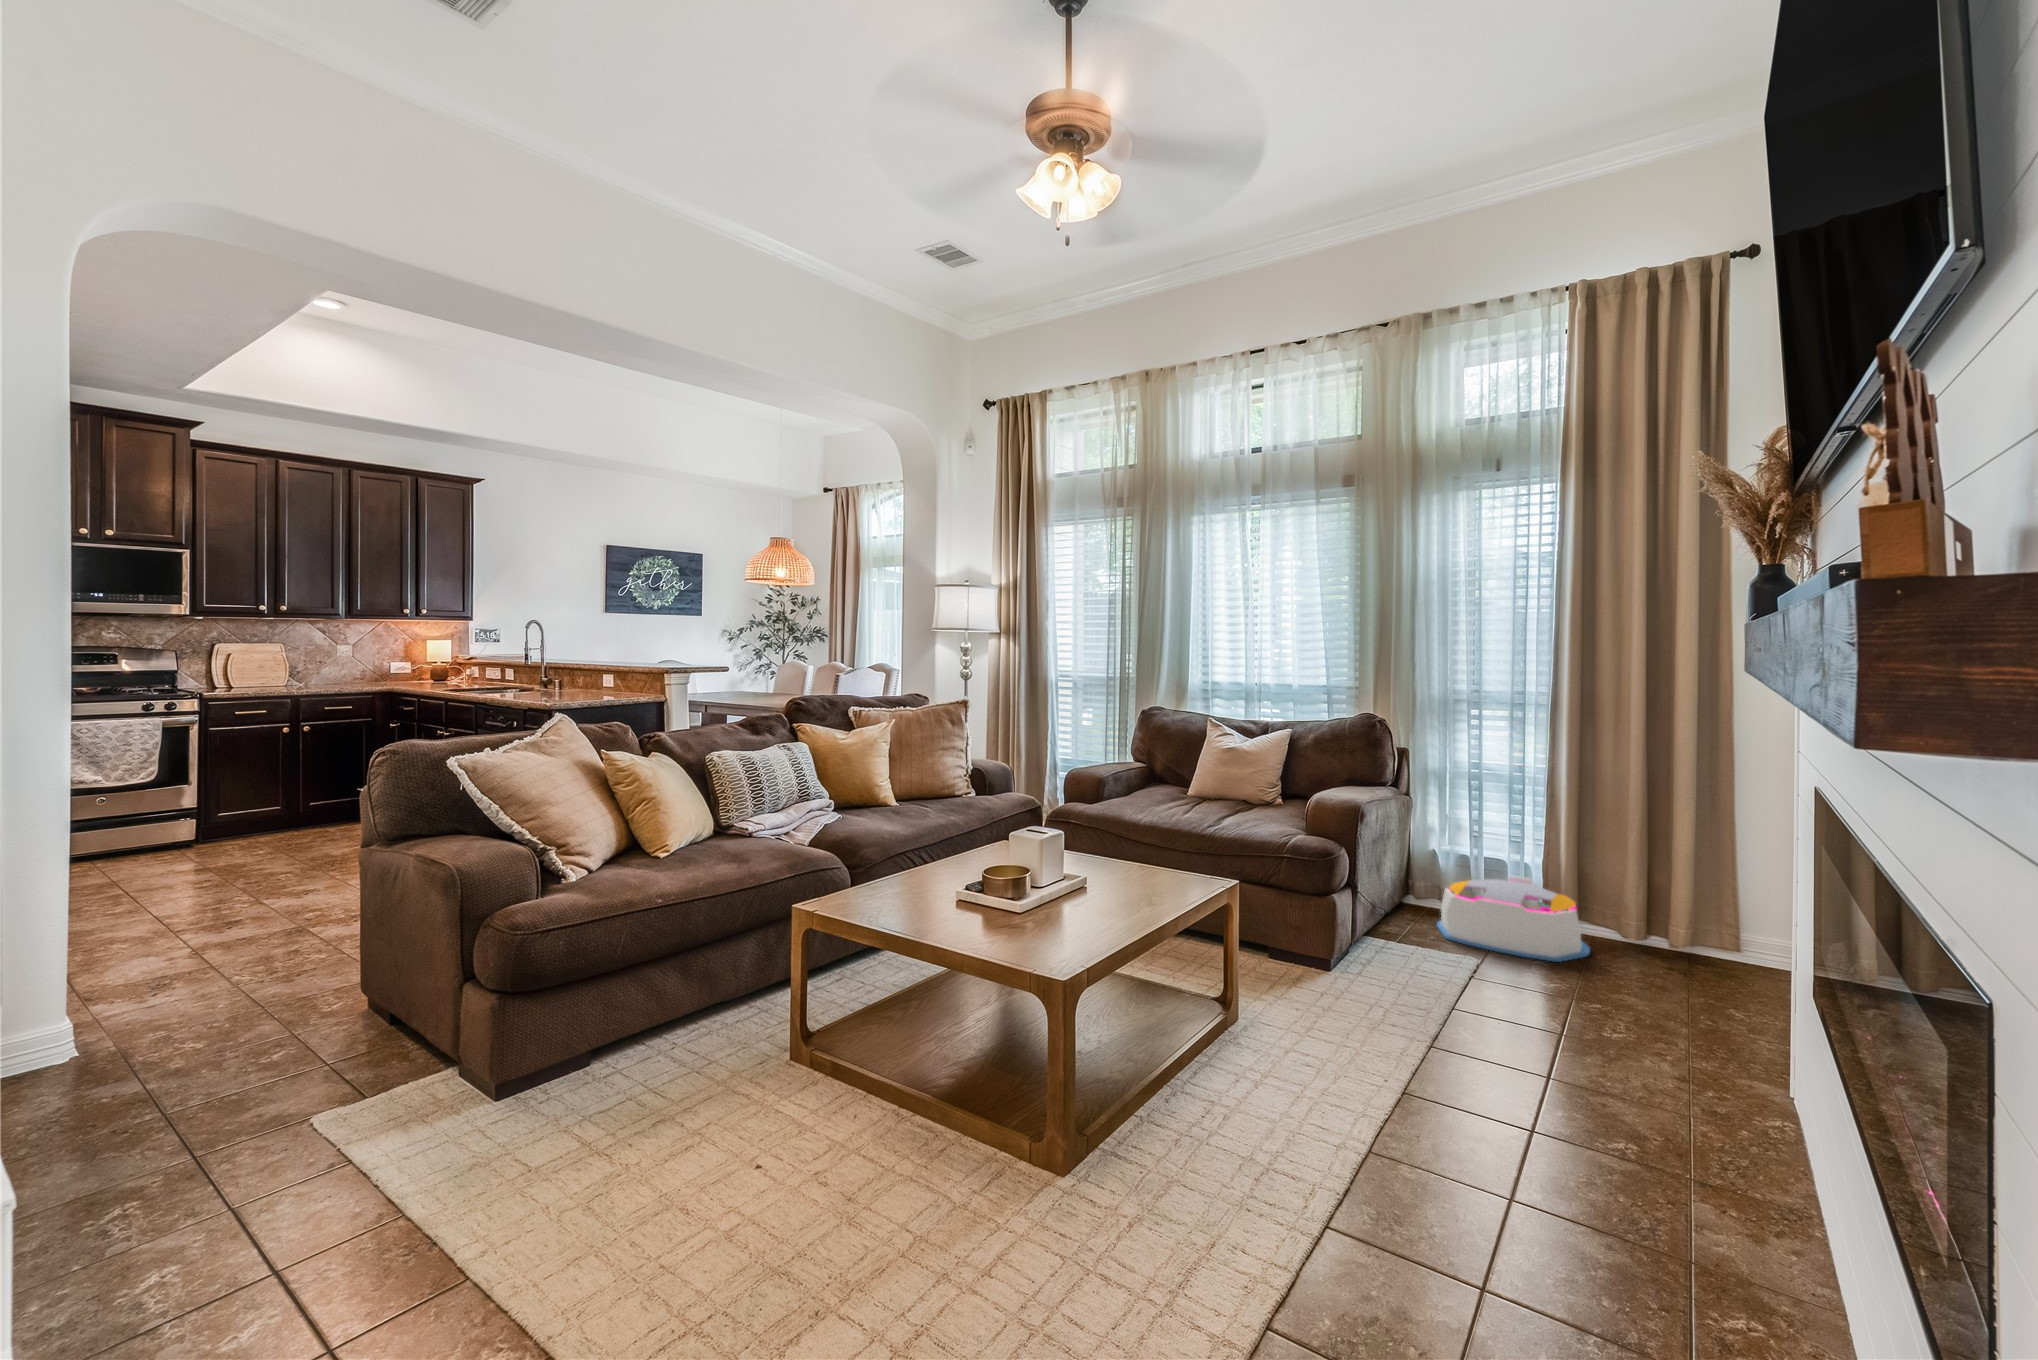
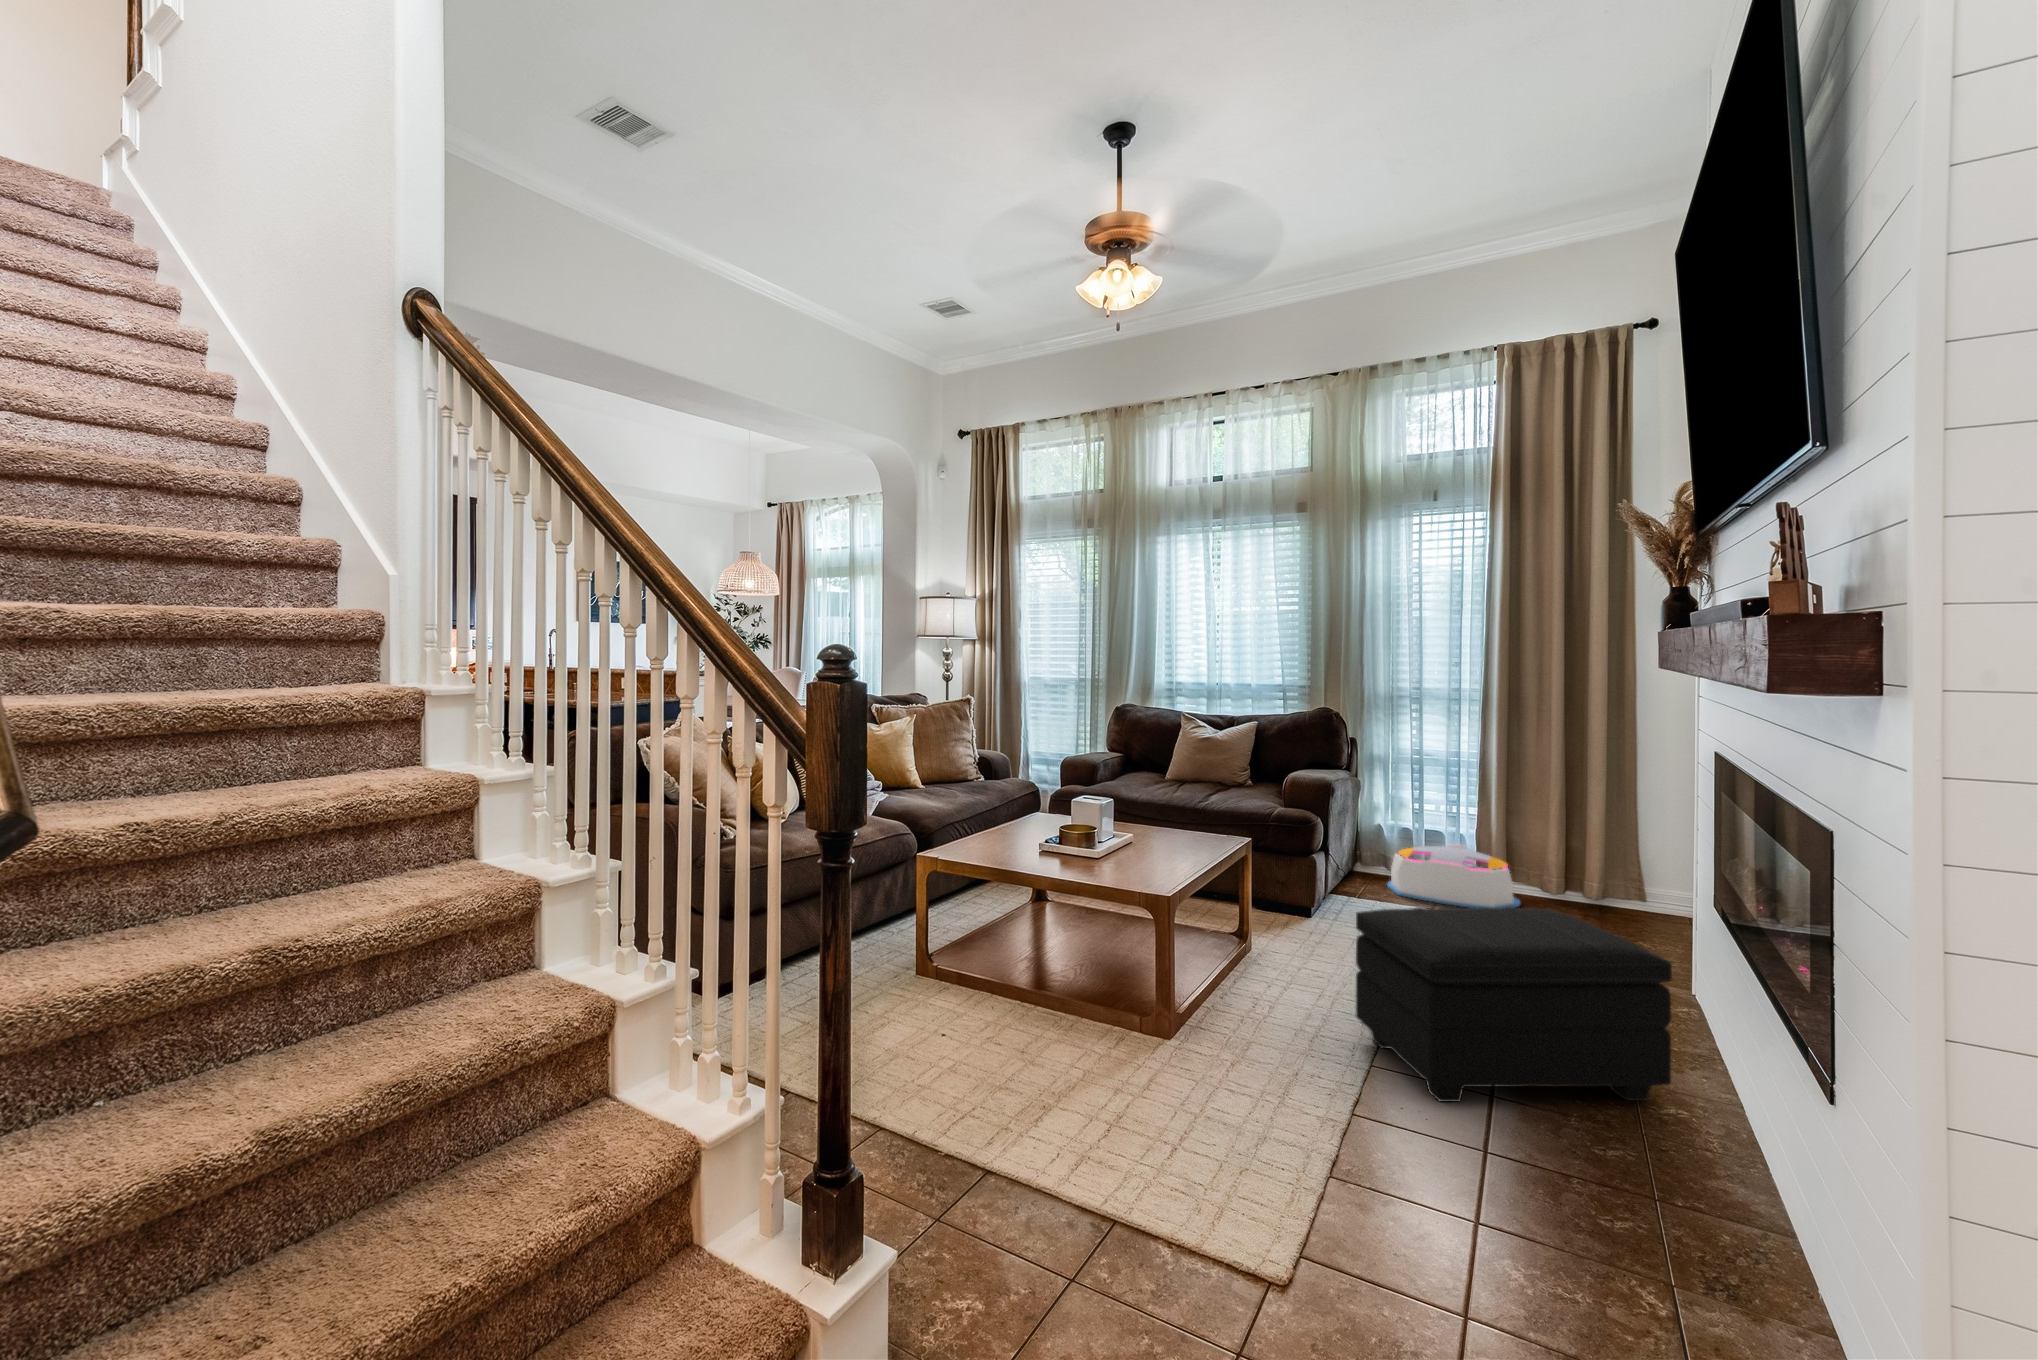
footstool: none [1326,994,1738,1290] -> present [1356,907,1672,1102]

